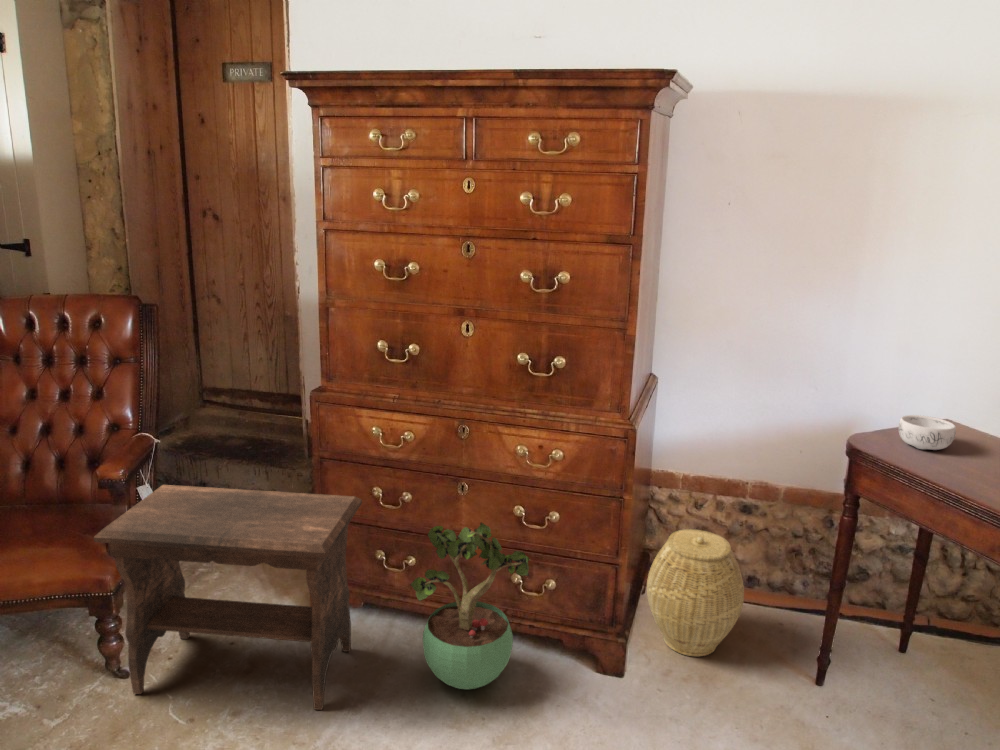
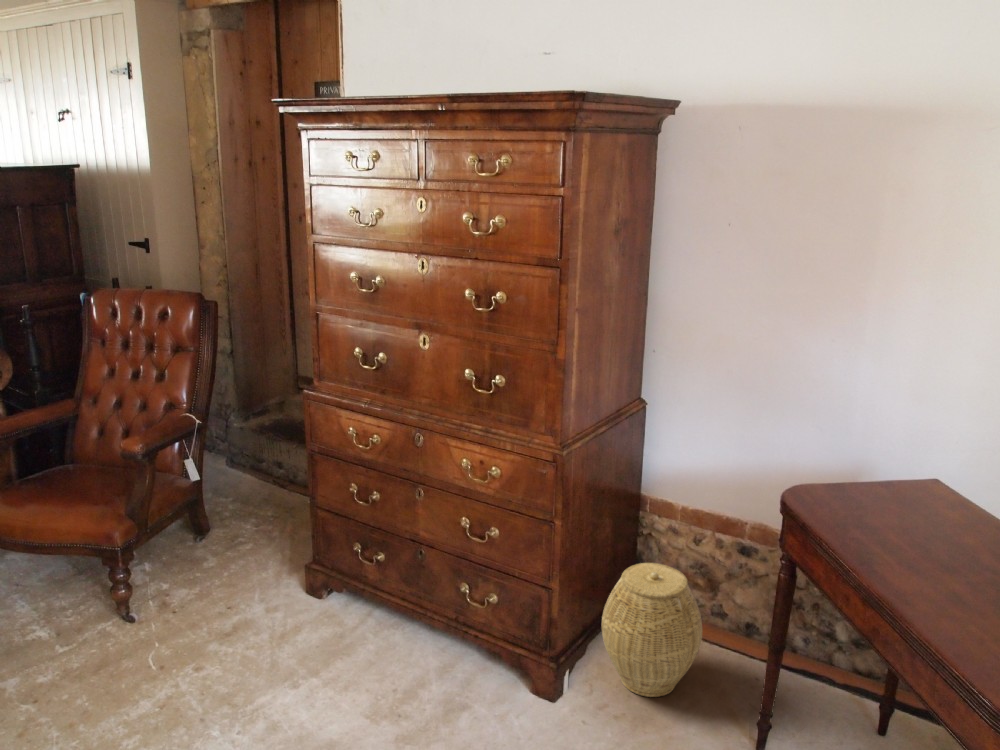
decorative bowl: present [899,415,956,450] -> none [843,468,908,510]
footstool: present [94,485,362,710] -> none [106,460,333,676]
potted plant: present [410,523,530,689] -> none [356,525,453,683]

